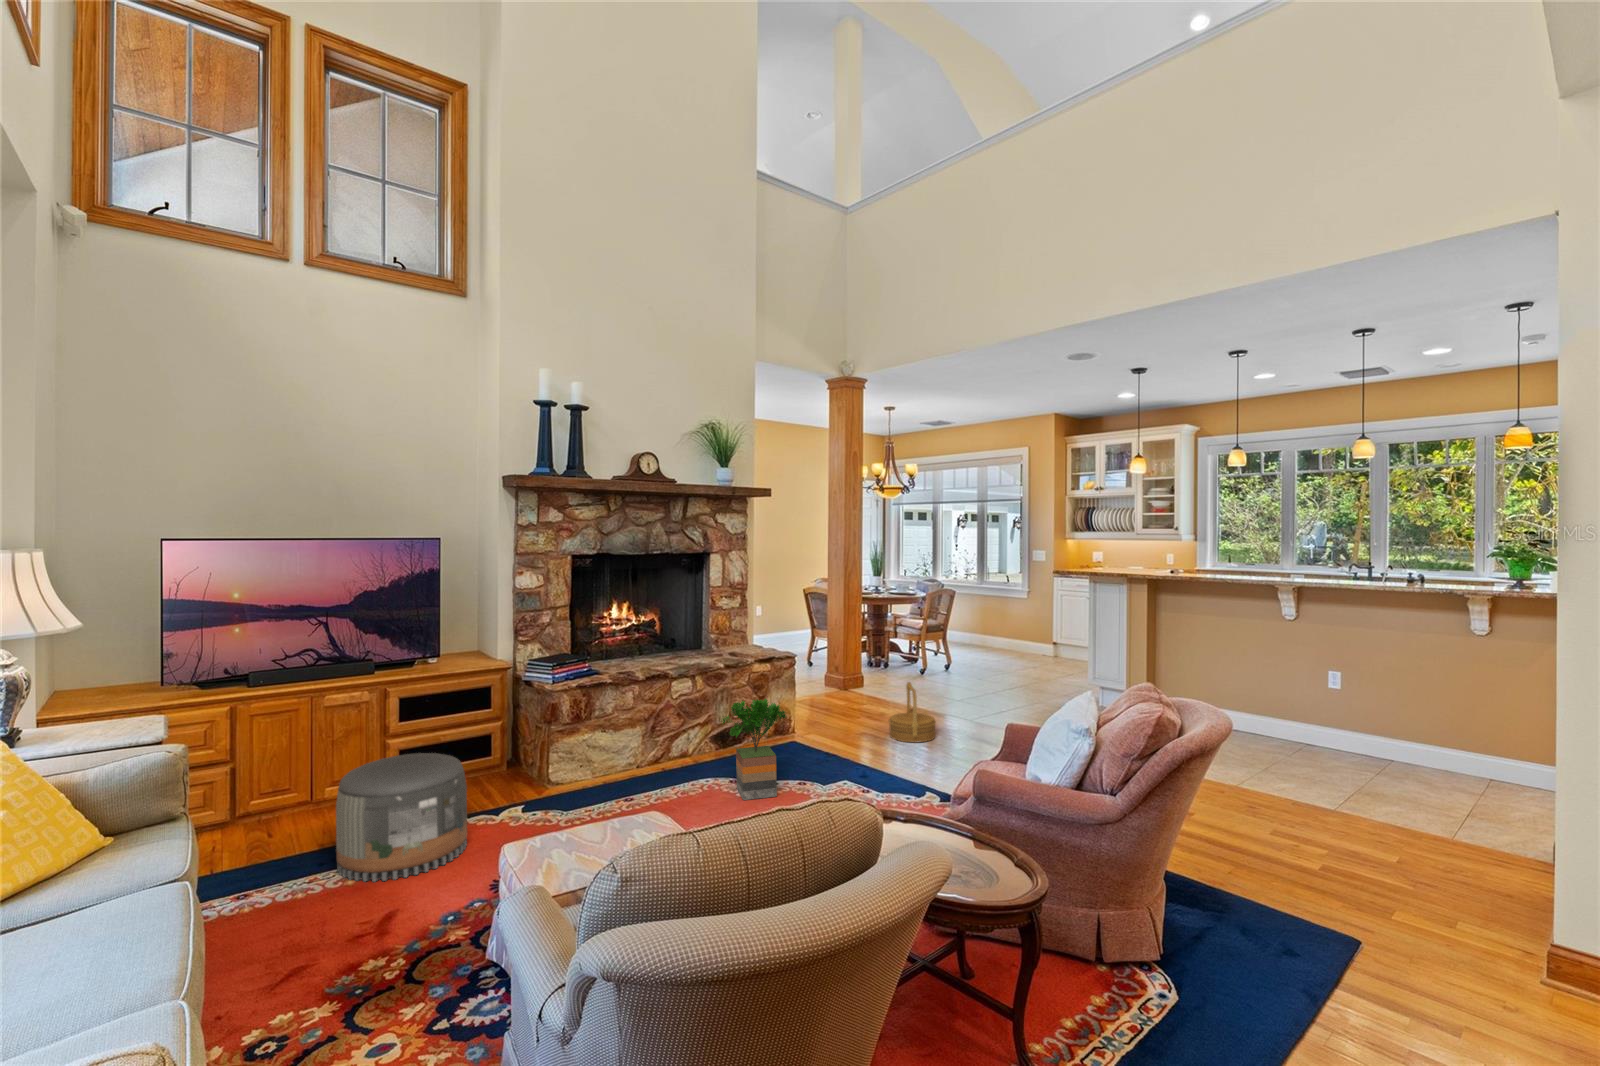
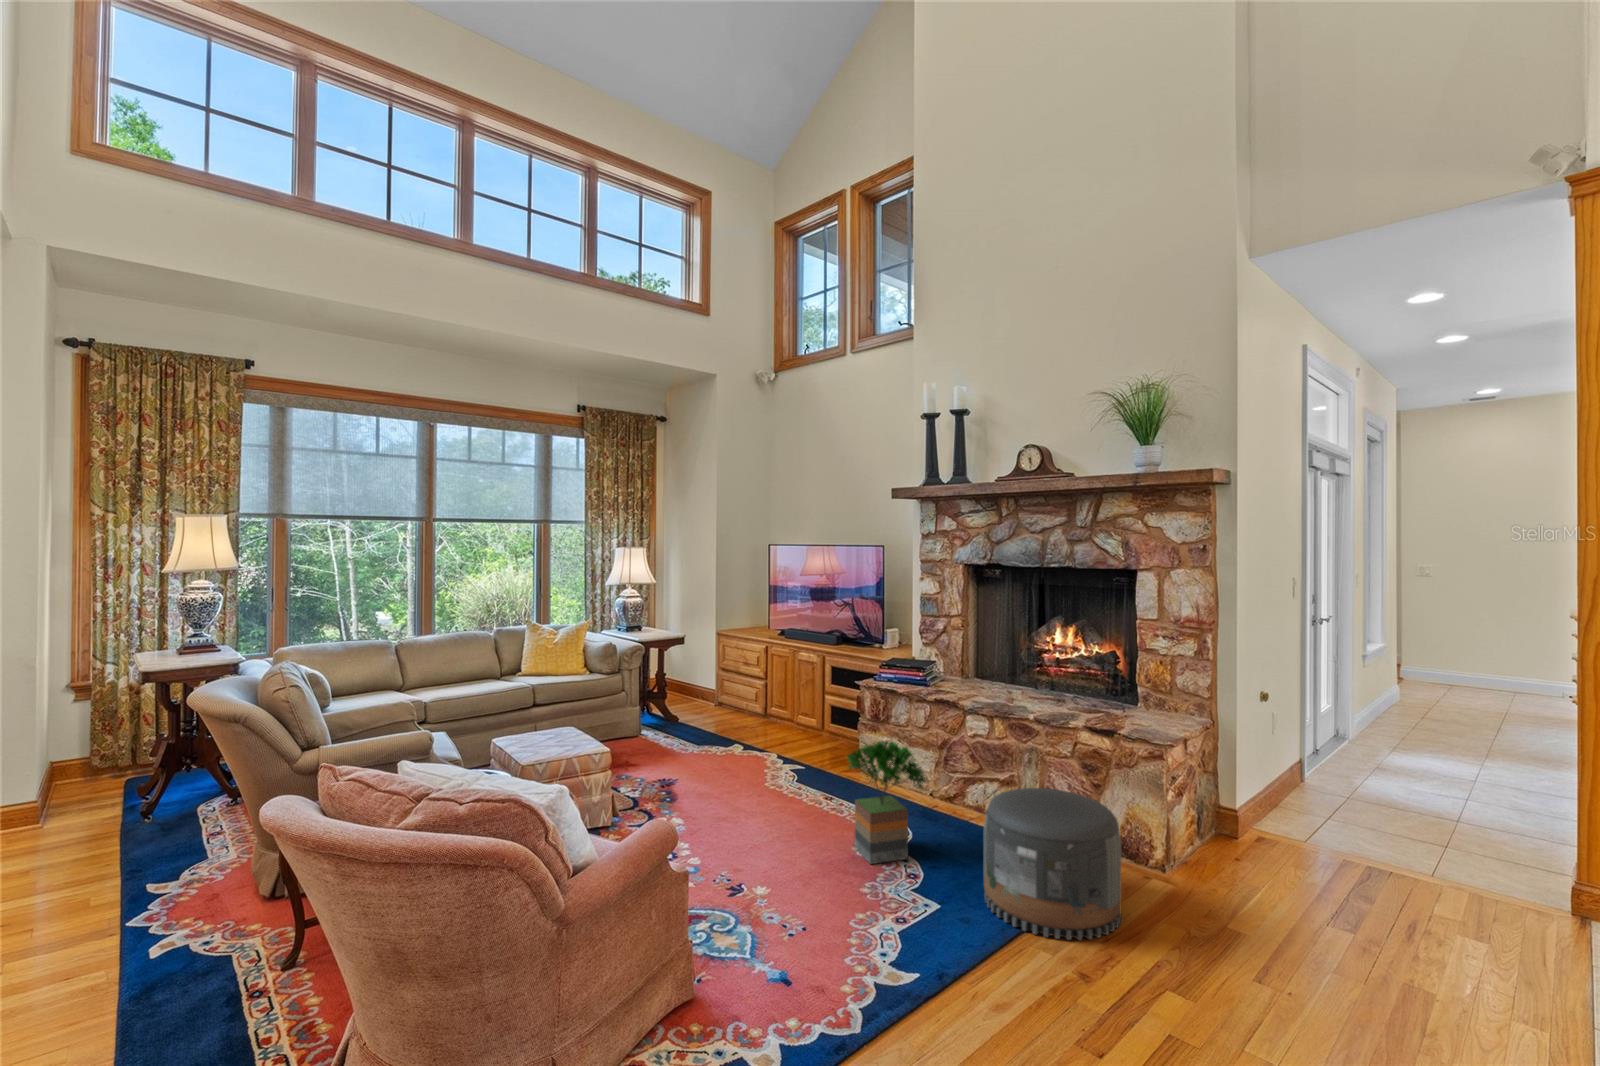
basket: present [889,682,936,743] -> none [1199,876,1319,1018]
pouf: present [336,753,467,882] -> present [984,788,1121,940]

